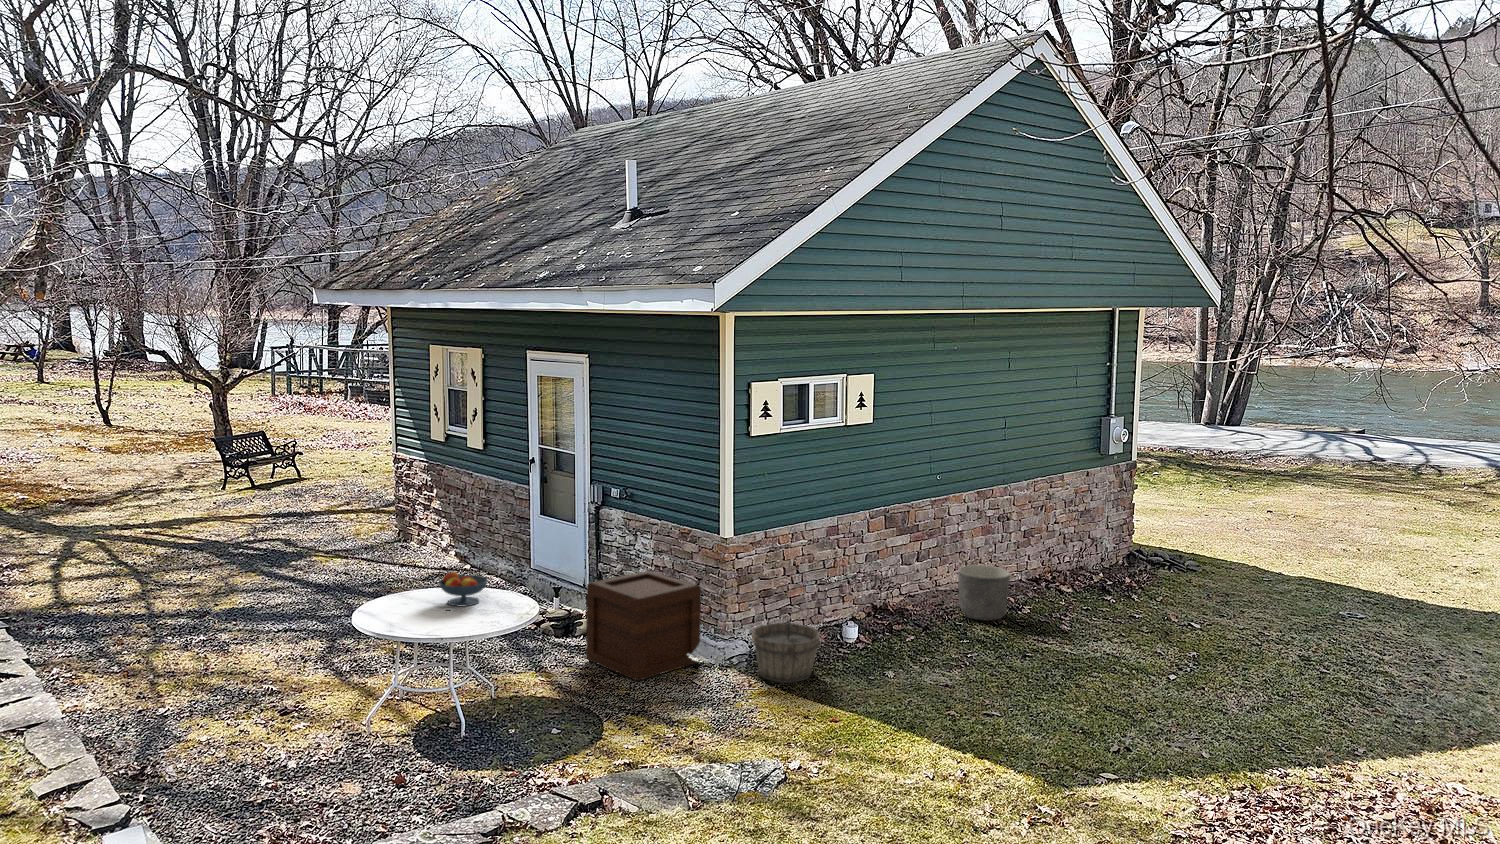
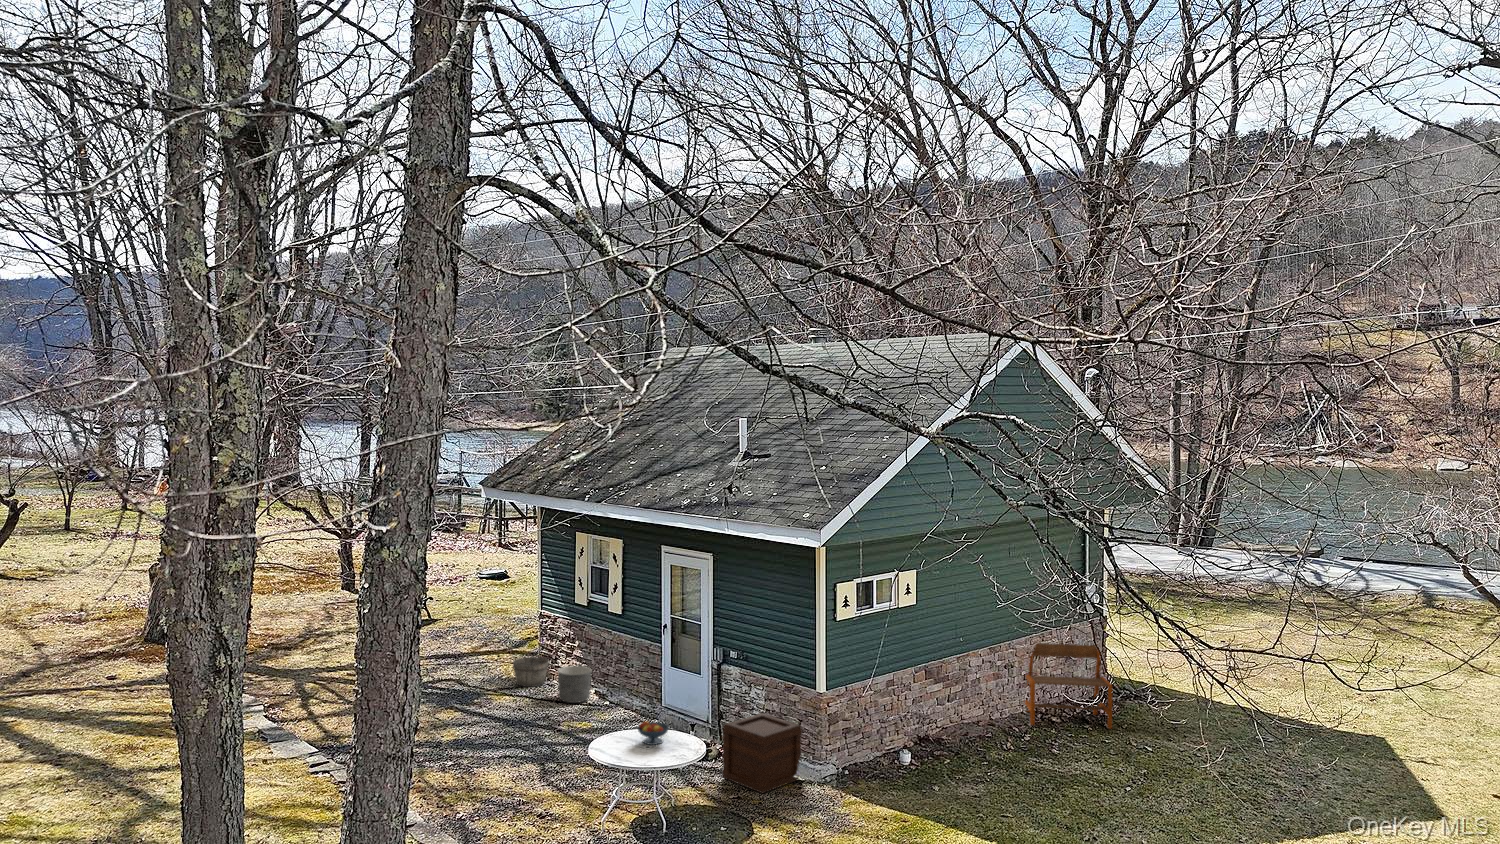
bench: none [1023,490,1144,603] -> present [1025,643,1113,729]
planter: present [958,565,1010,621] -> present [558,666,592,703]
wooden bucket: present [753,617,820,683] -> present [513,656,549,687]

